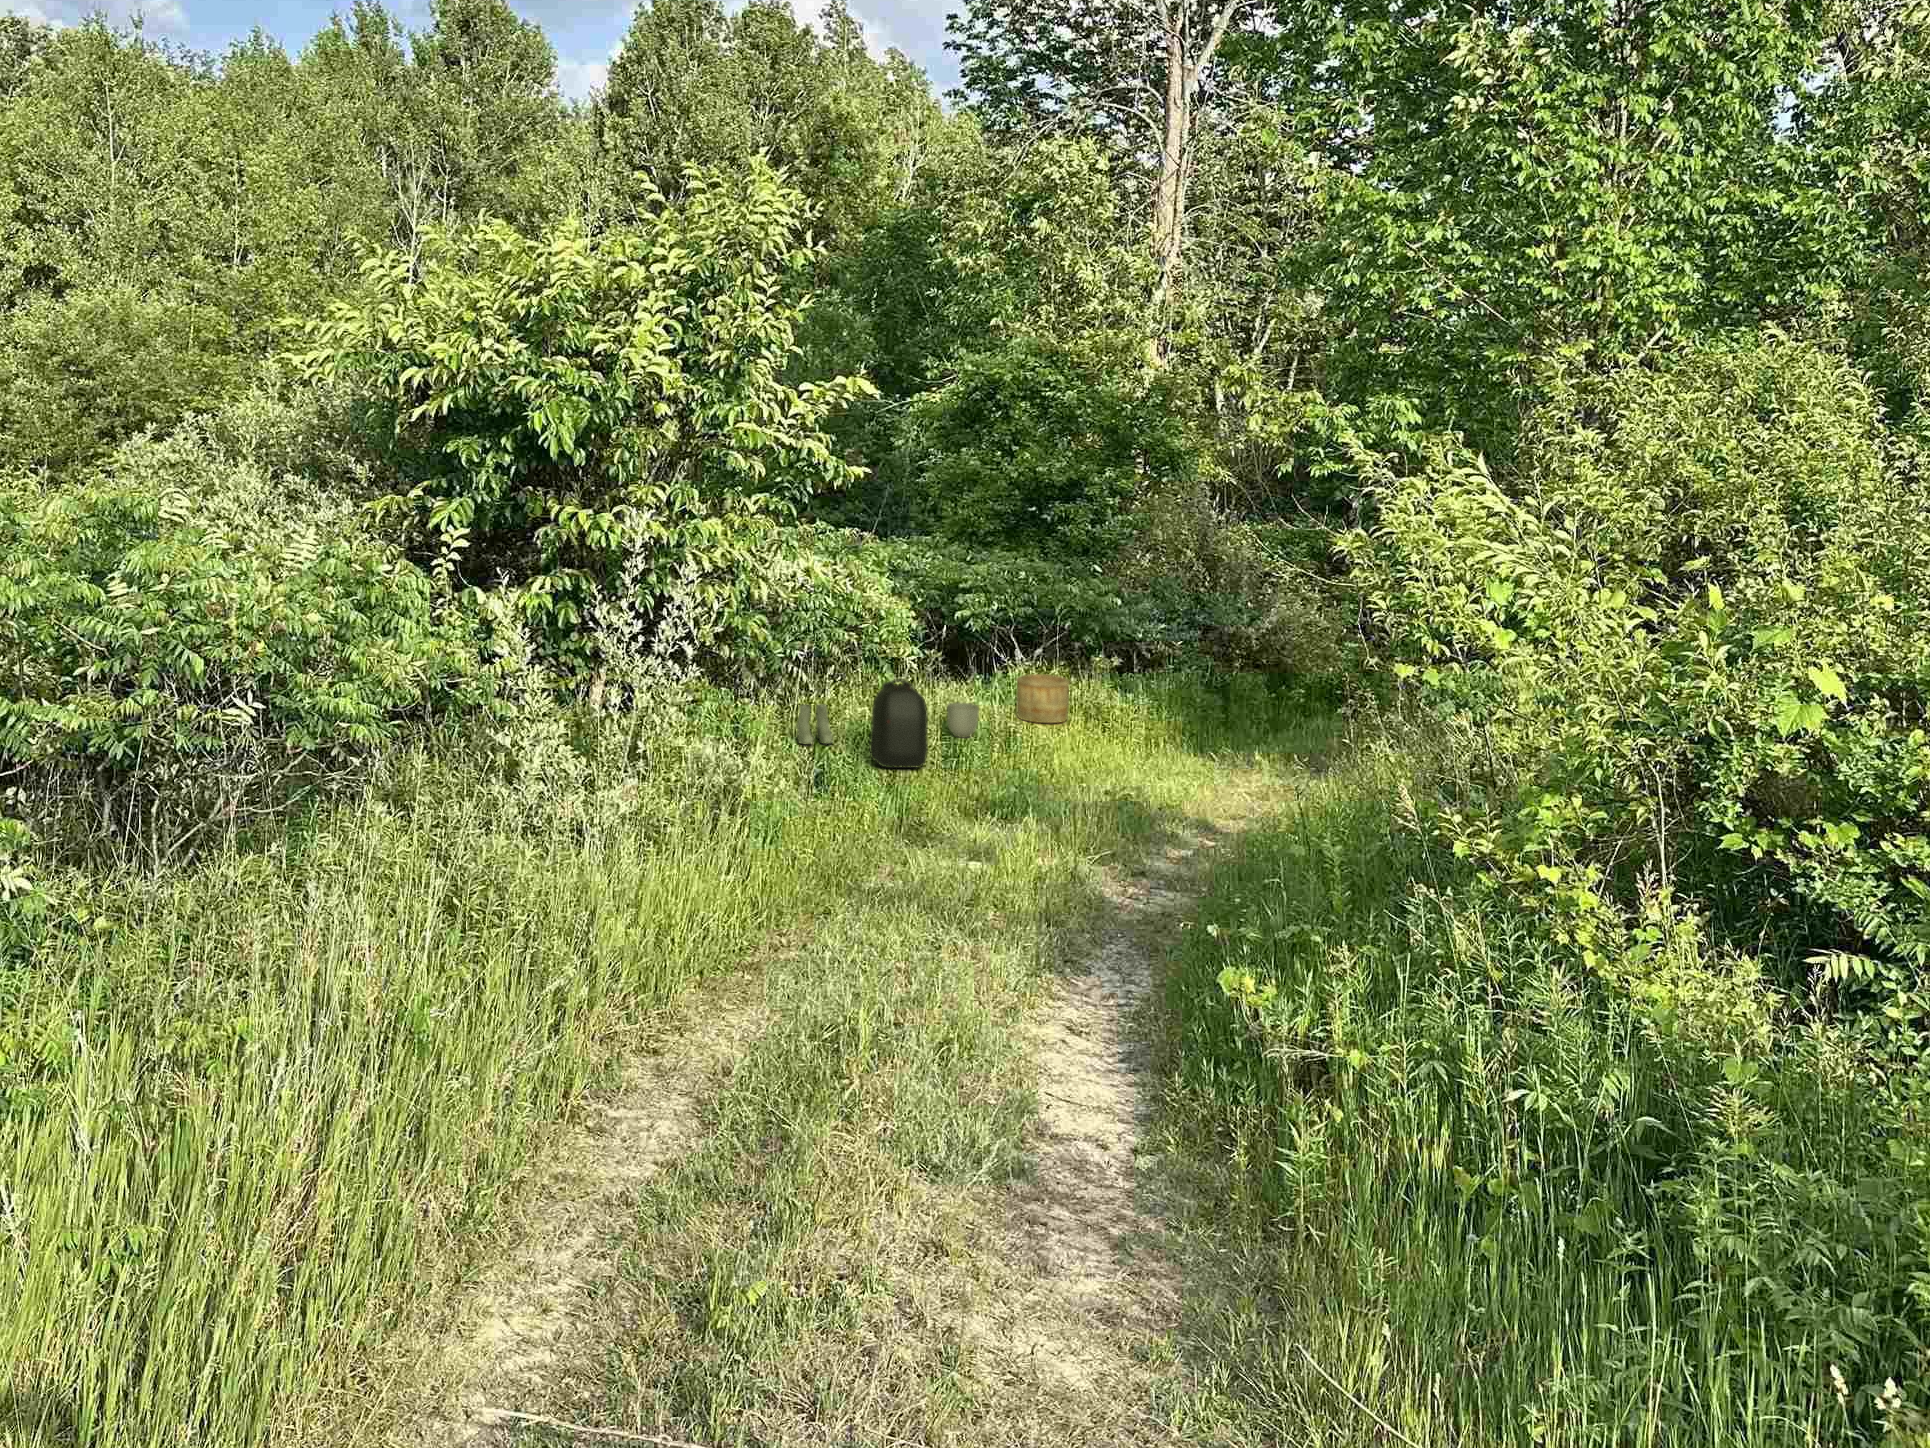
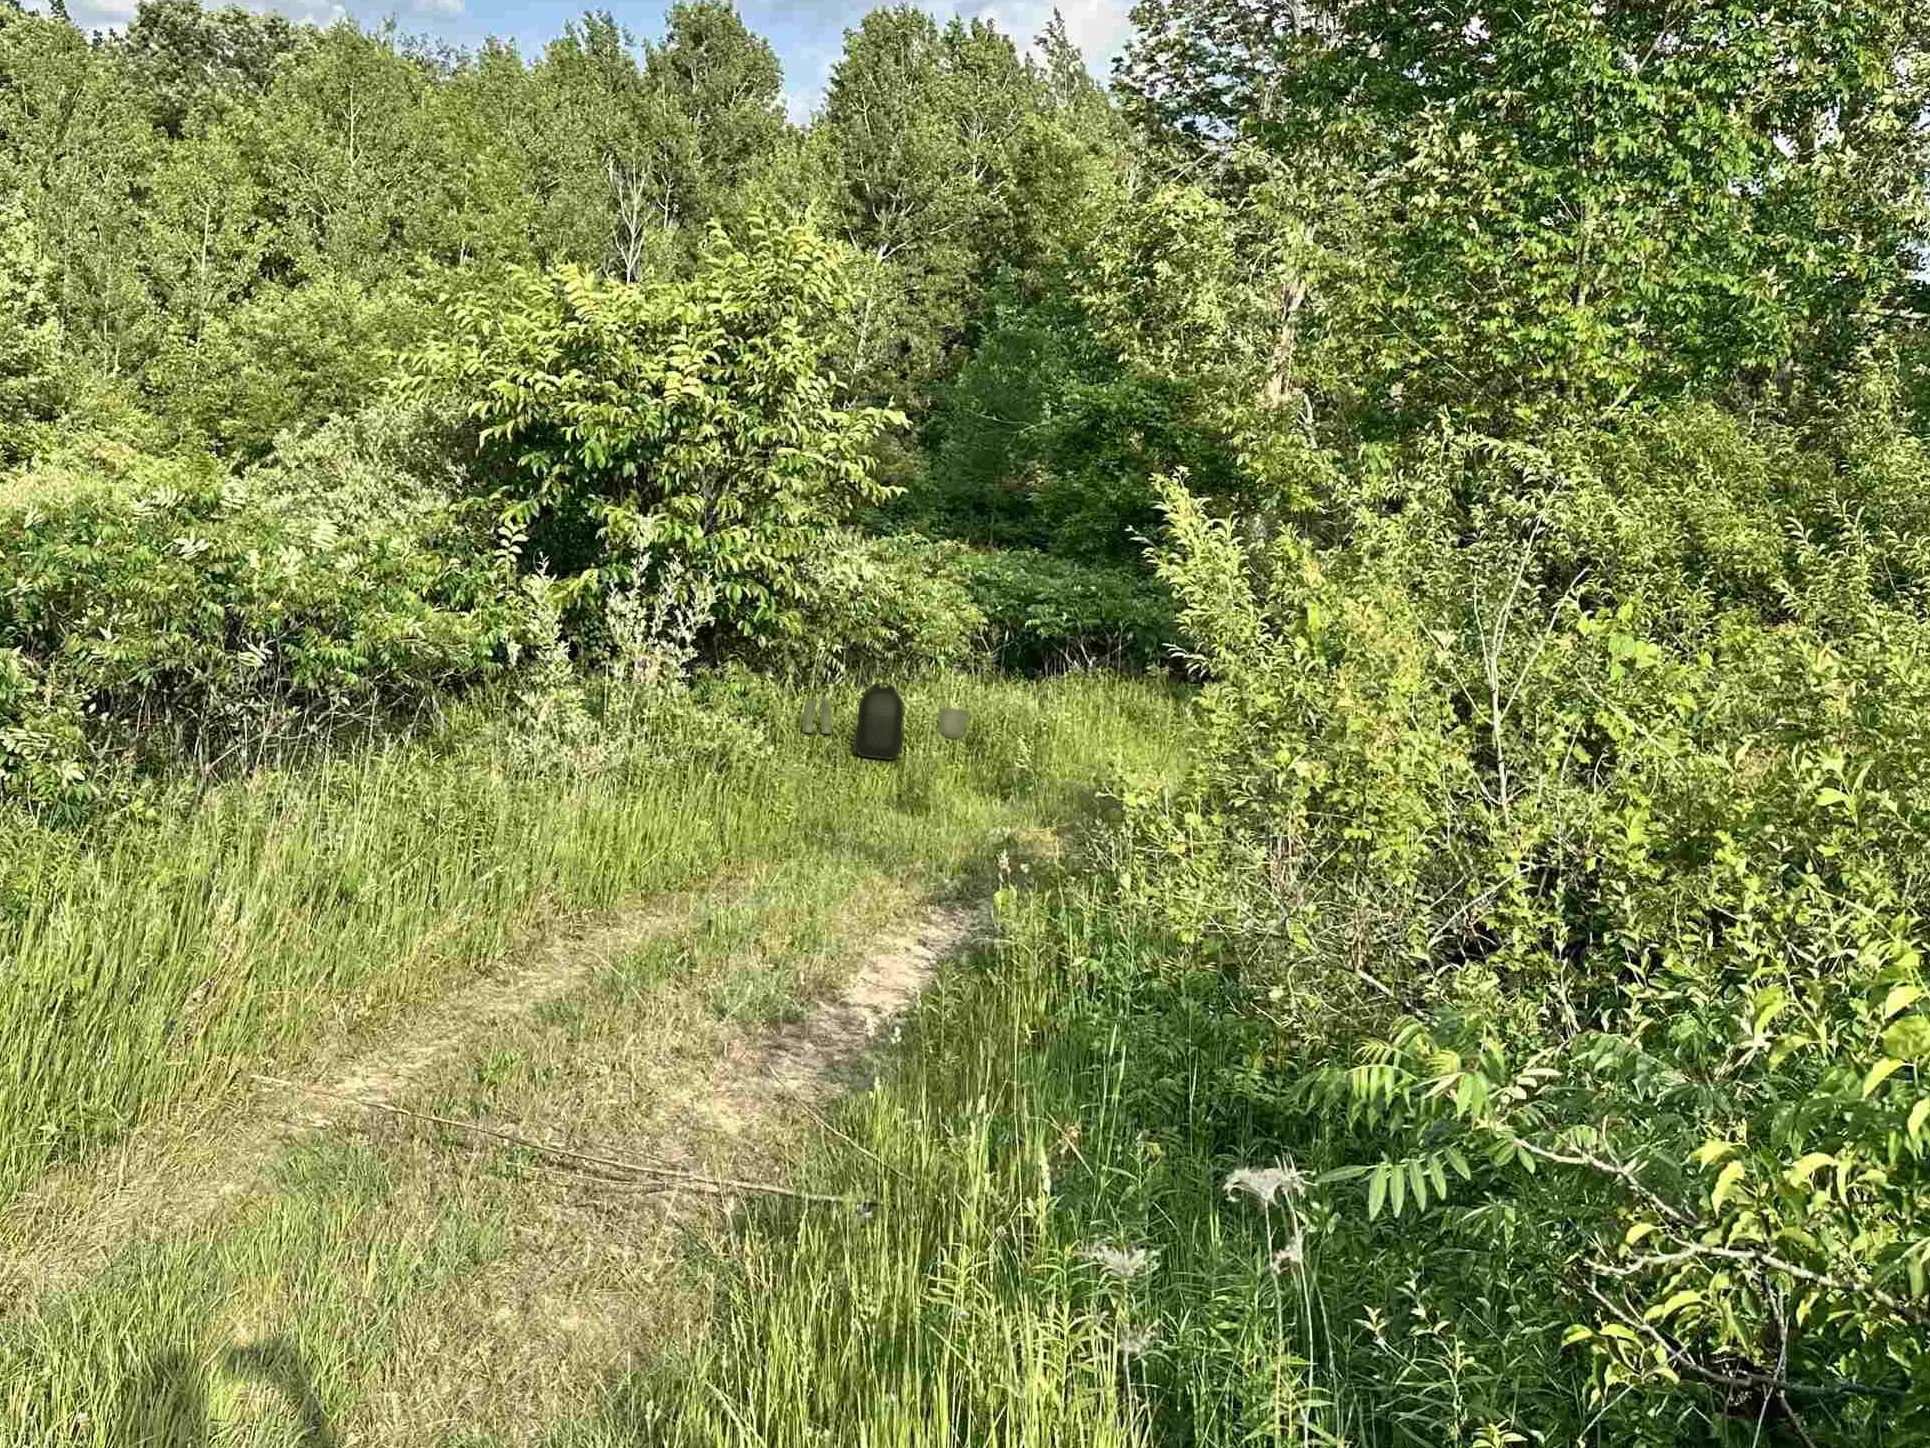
wooden bucket: present [1016,674,1070,723] -> none [1013,689,1062,733]

